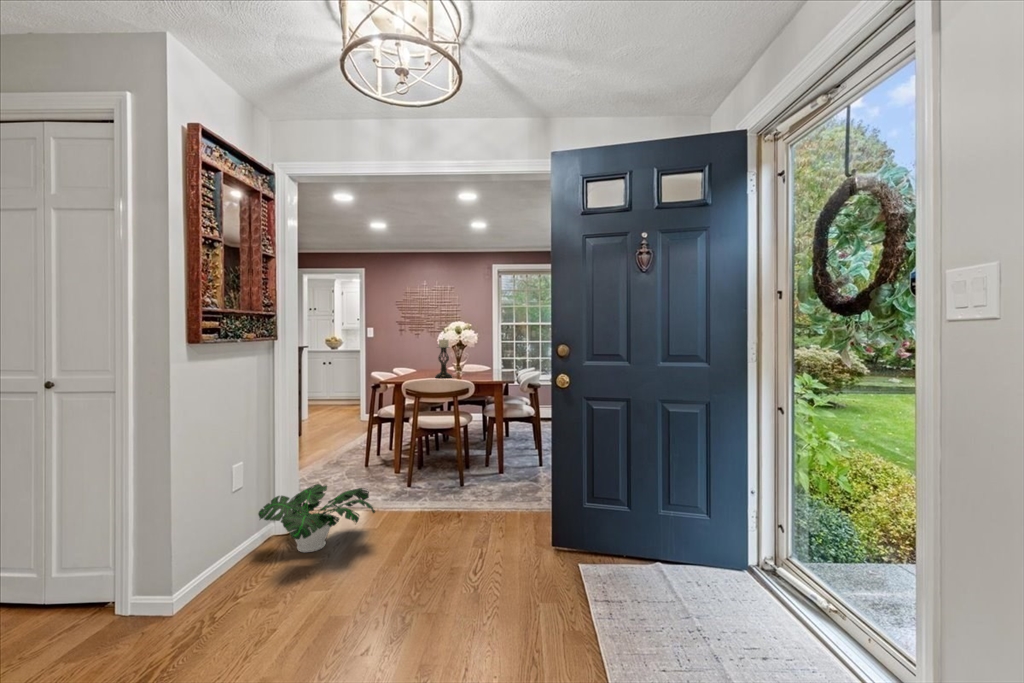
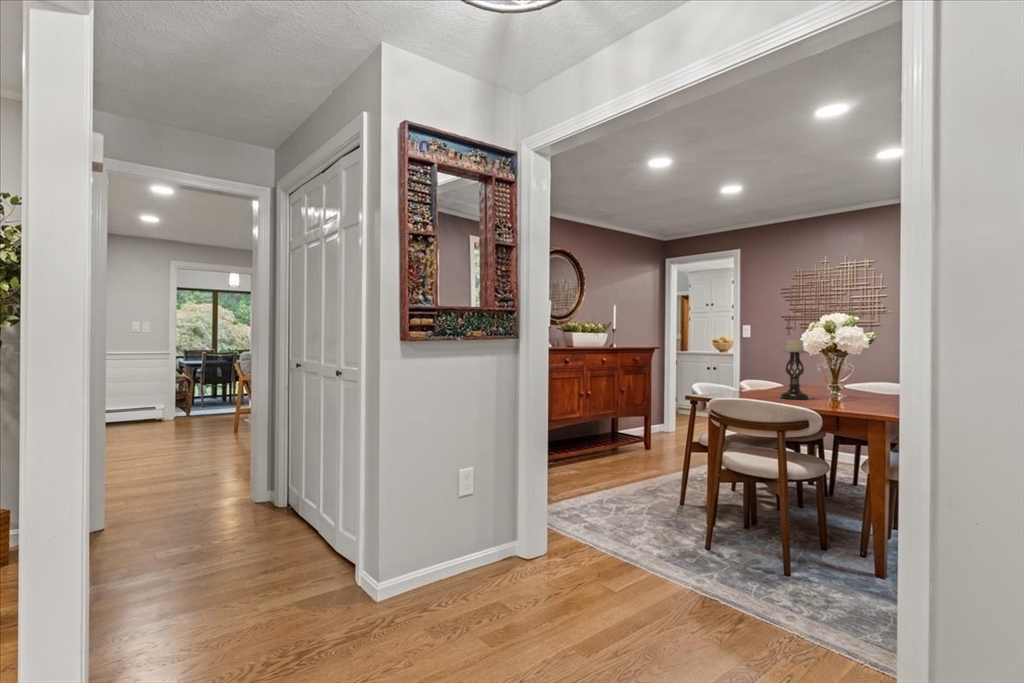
potted plant: present [258,484,375,552] -> none [476,513,606,593]

